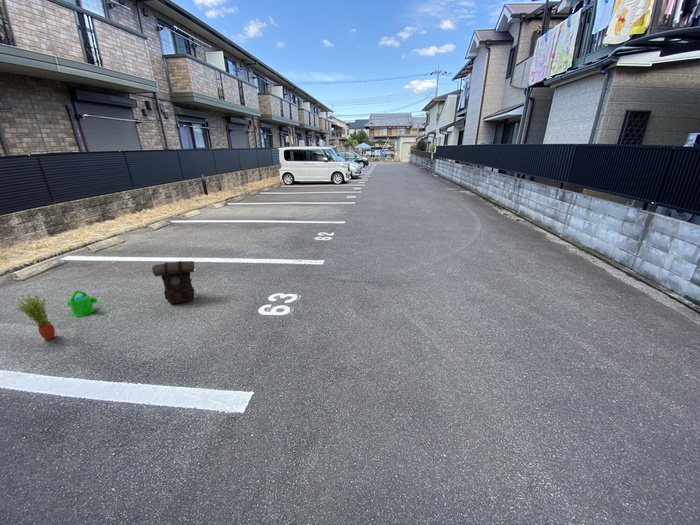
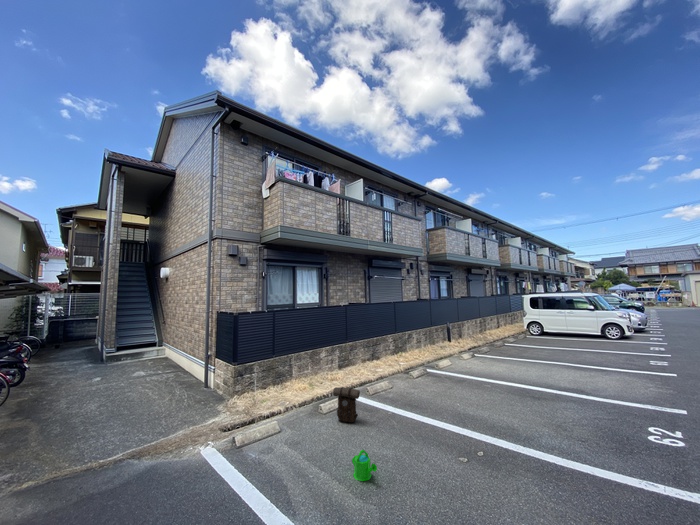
backpack: present [152,261,194,304] -> present [333,387,360,422]
potted plant: present [18,294,55,340] -> none [324,450,345,507]

